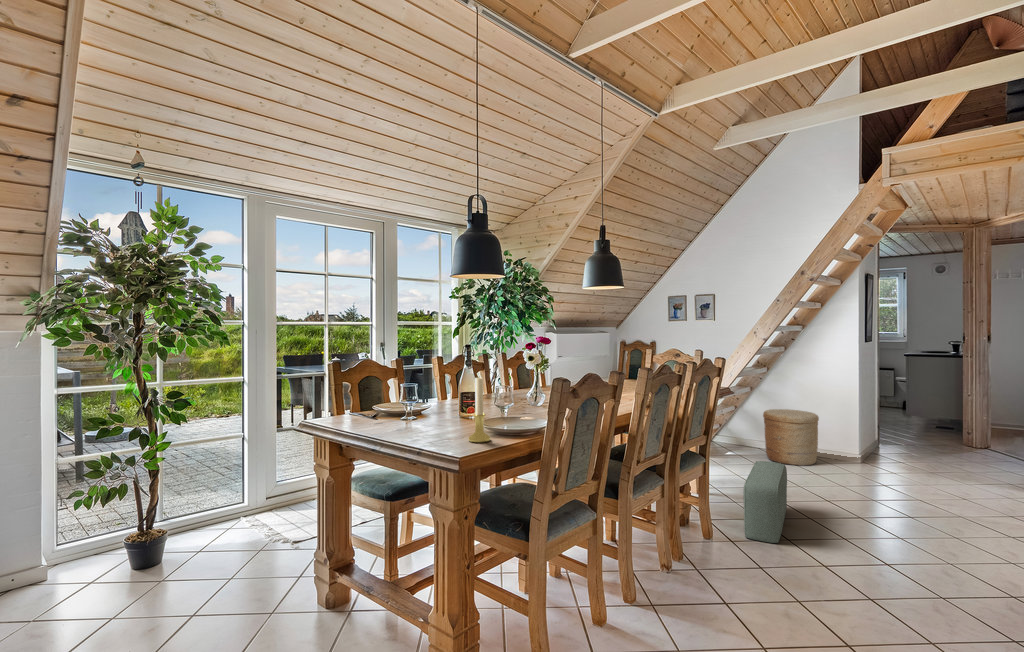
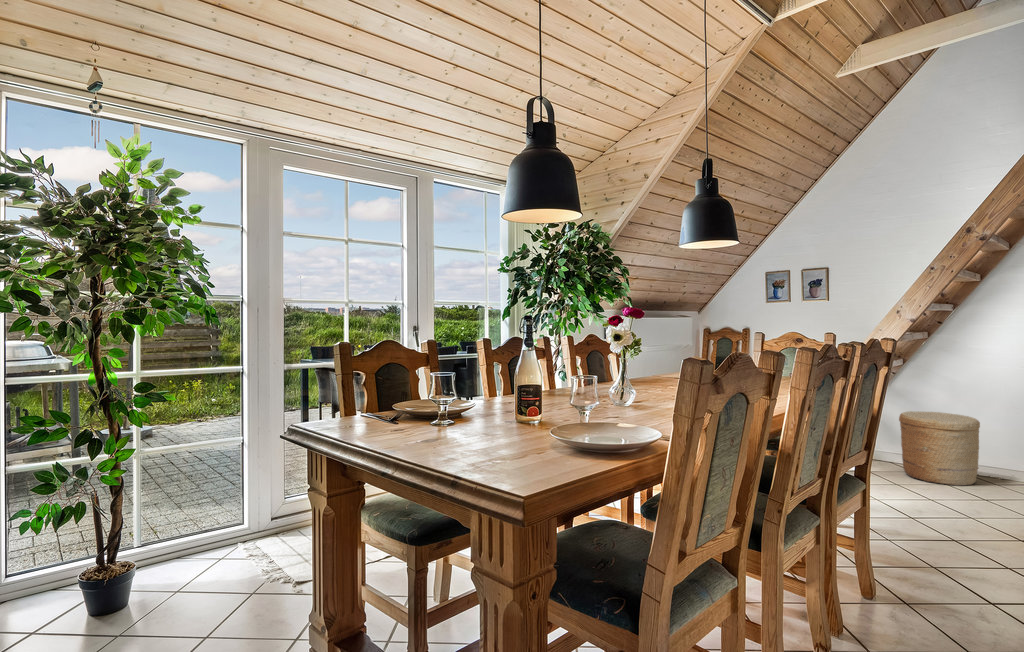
candle holder: present [468,377,491,443] -> none [534,356,571,468]
pouf: present [743,461,787,543] -> none [918,484,985,610]

